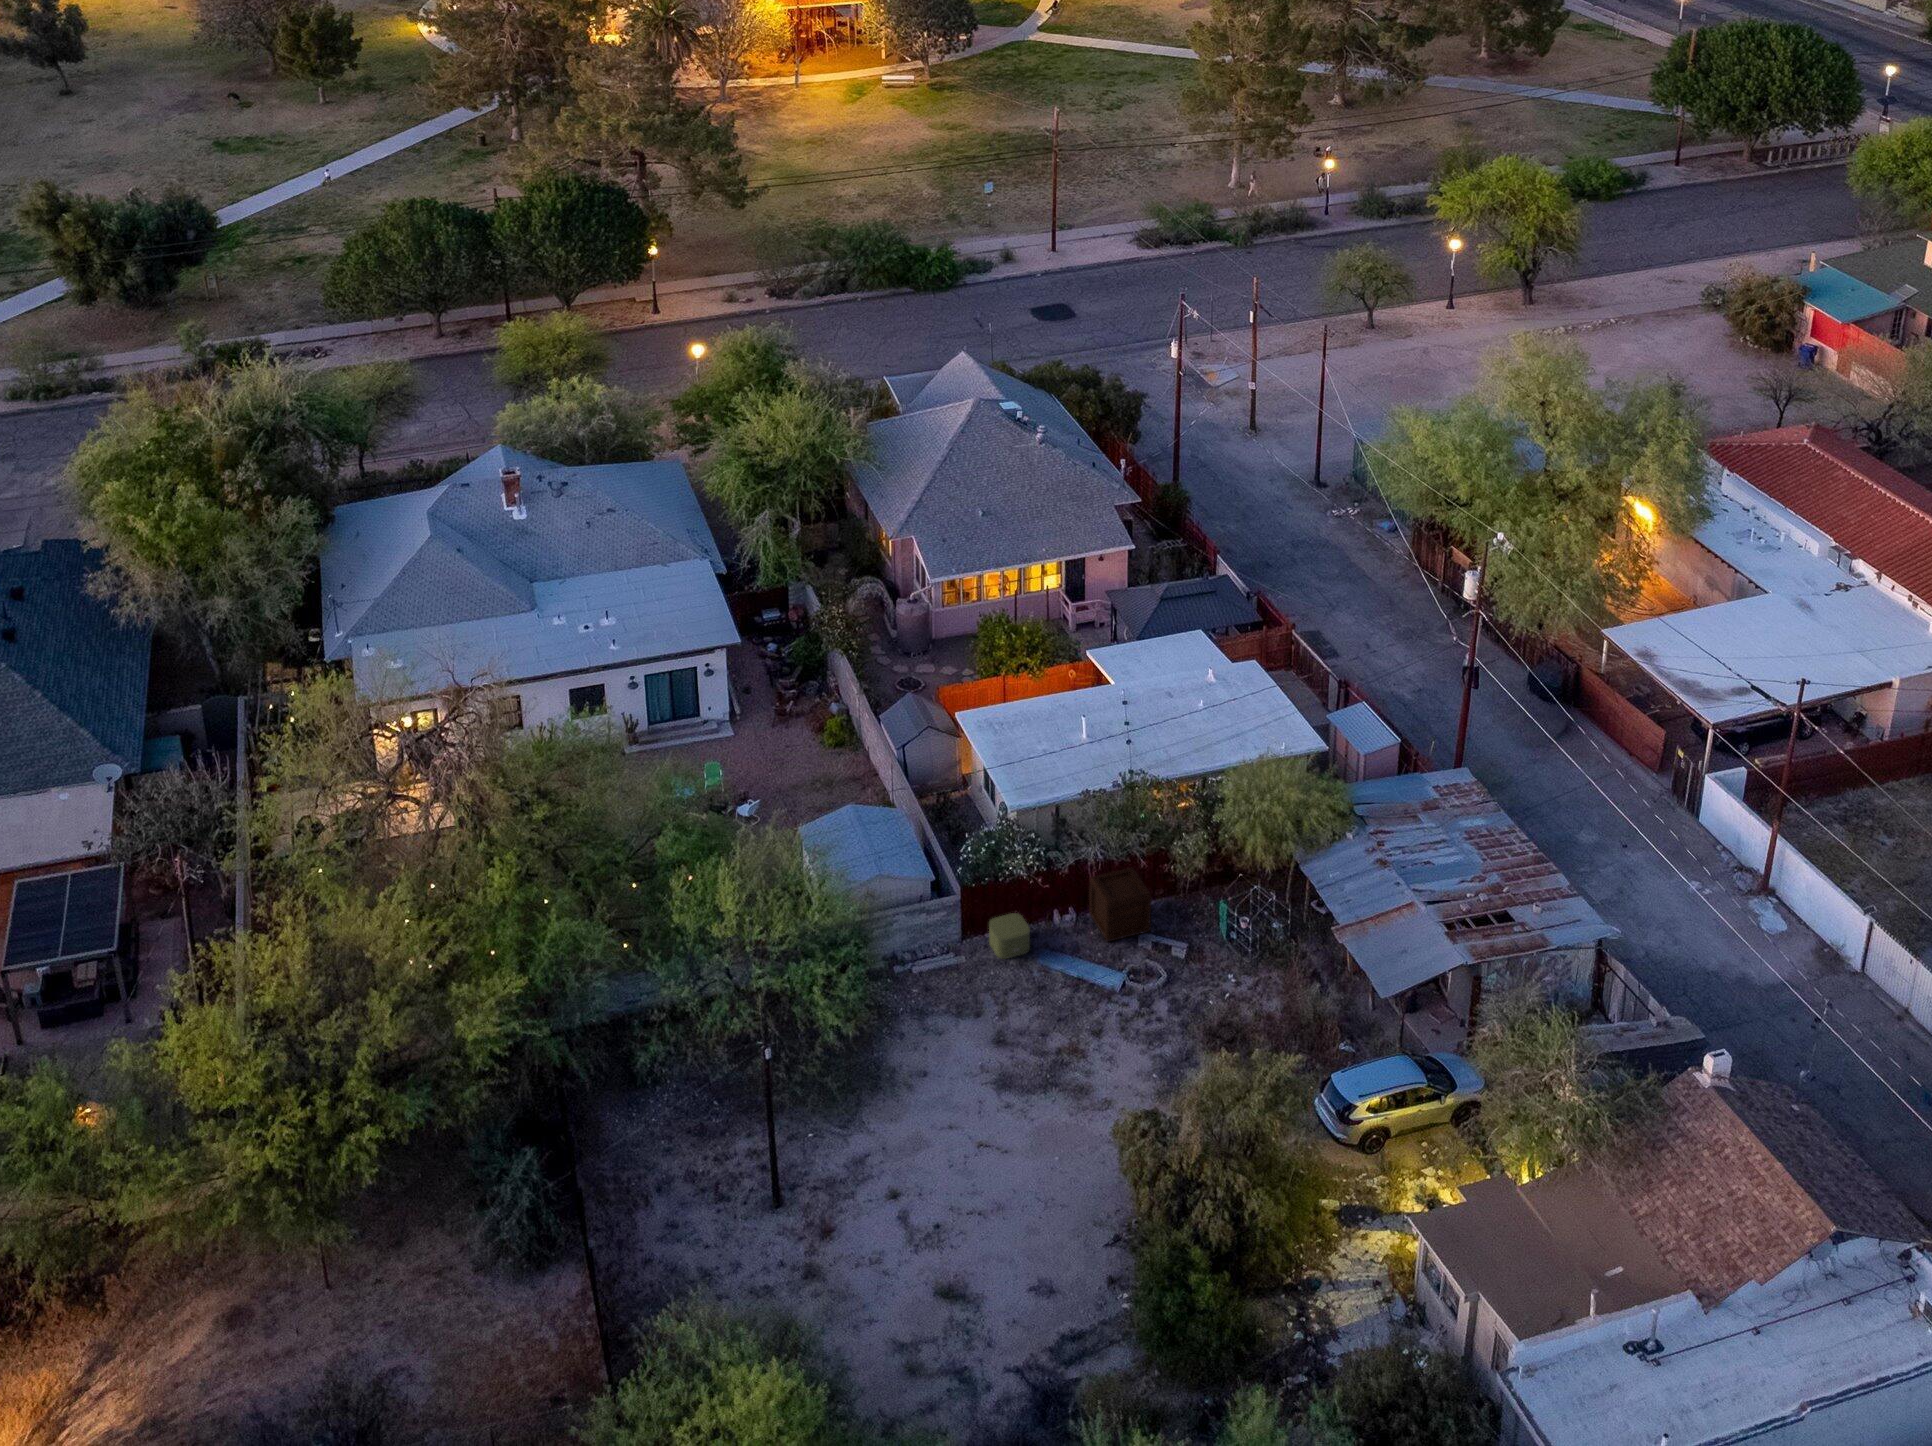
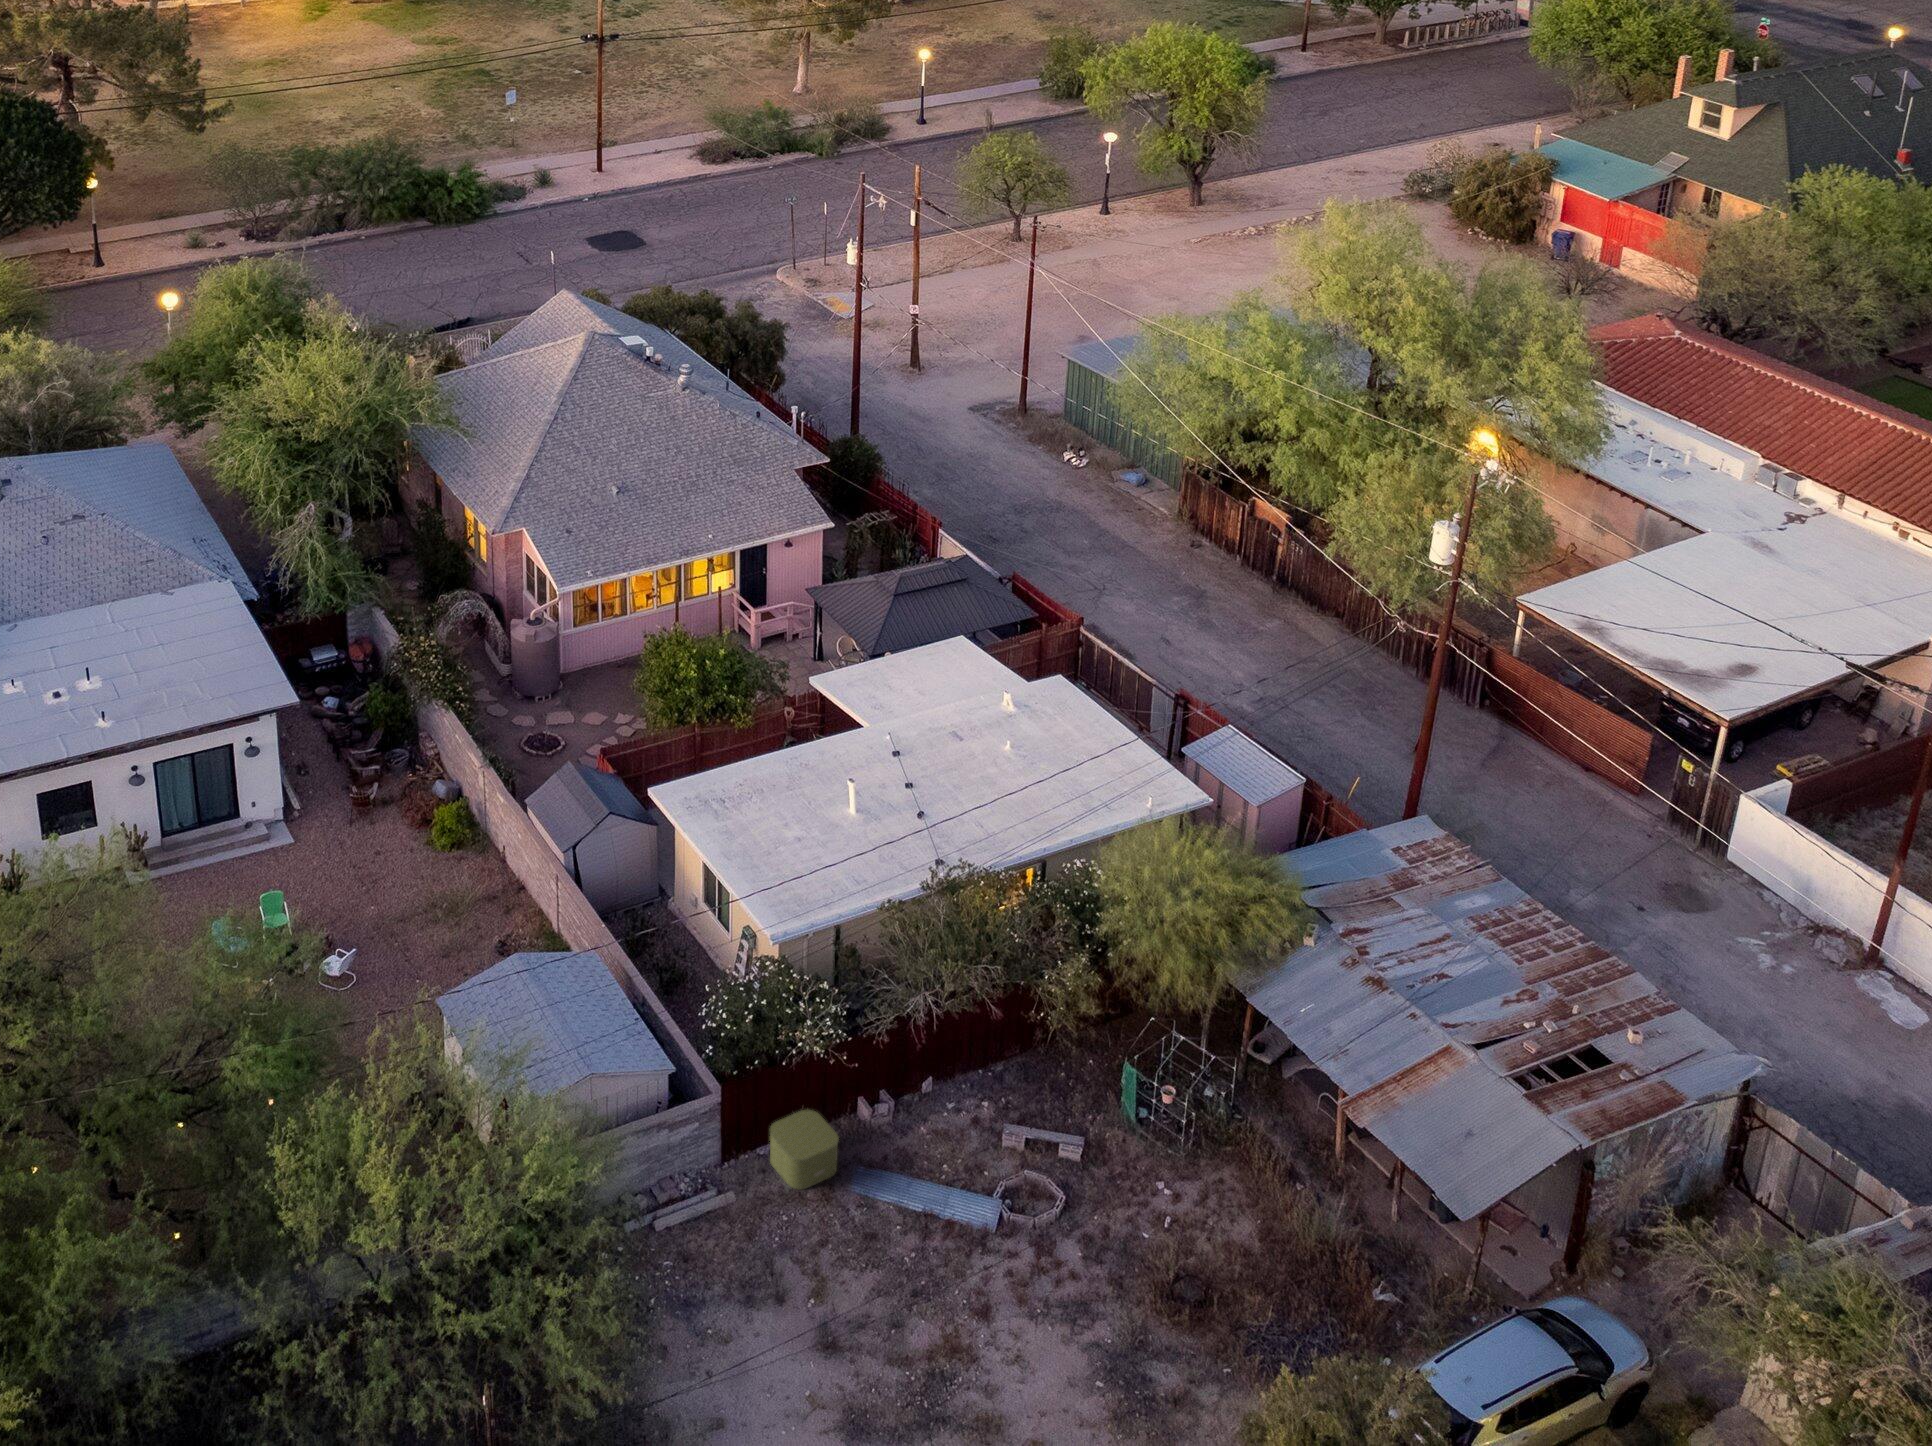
wooden crate: present [1089,868,1151,942] -> none [913,1016,1021,1143]

